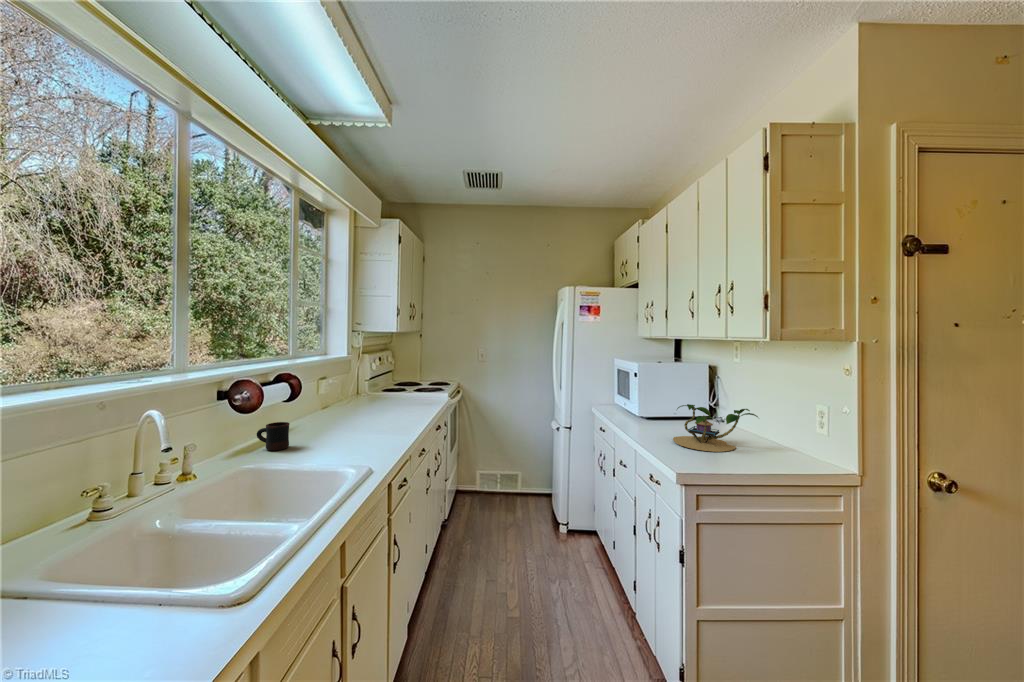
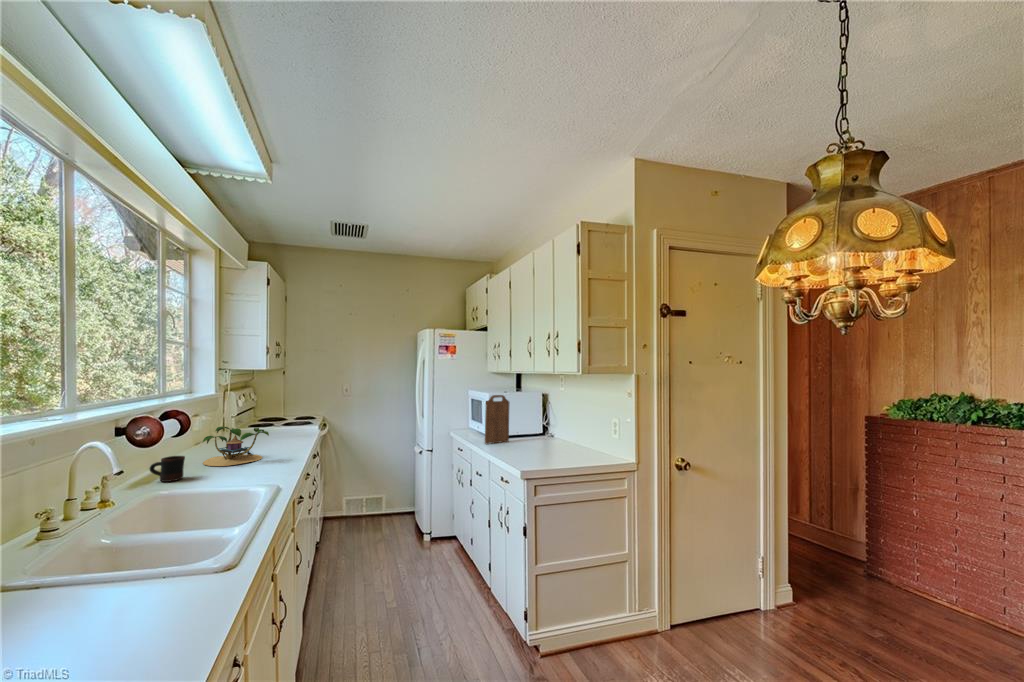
cutting board: none [636,365,670,429] -> present [485,395,510,444]
plant: present [673,404,758,452] -> present [203,427,269,466]

